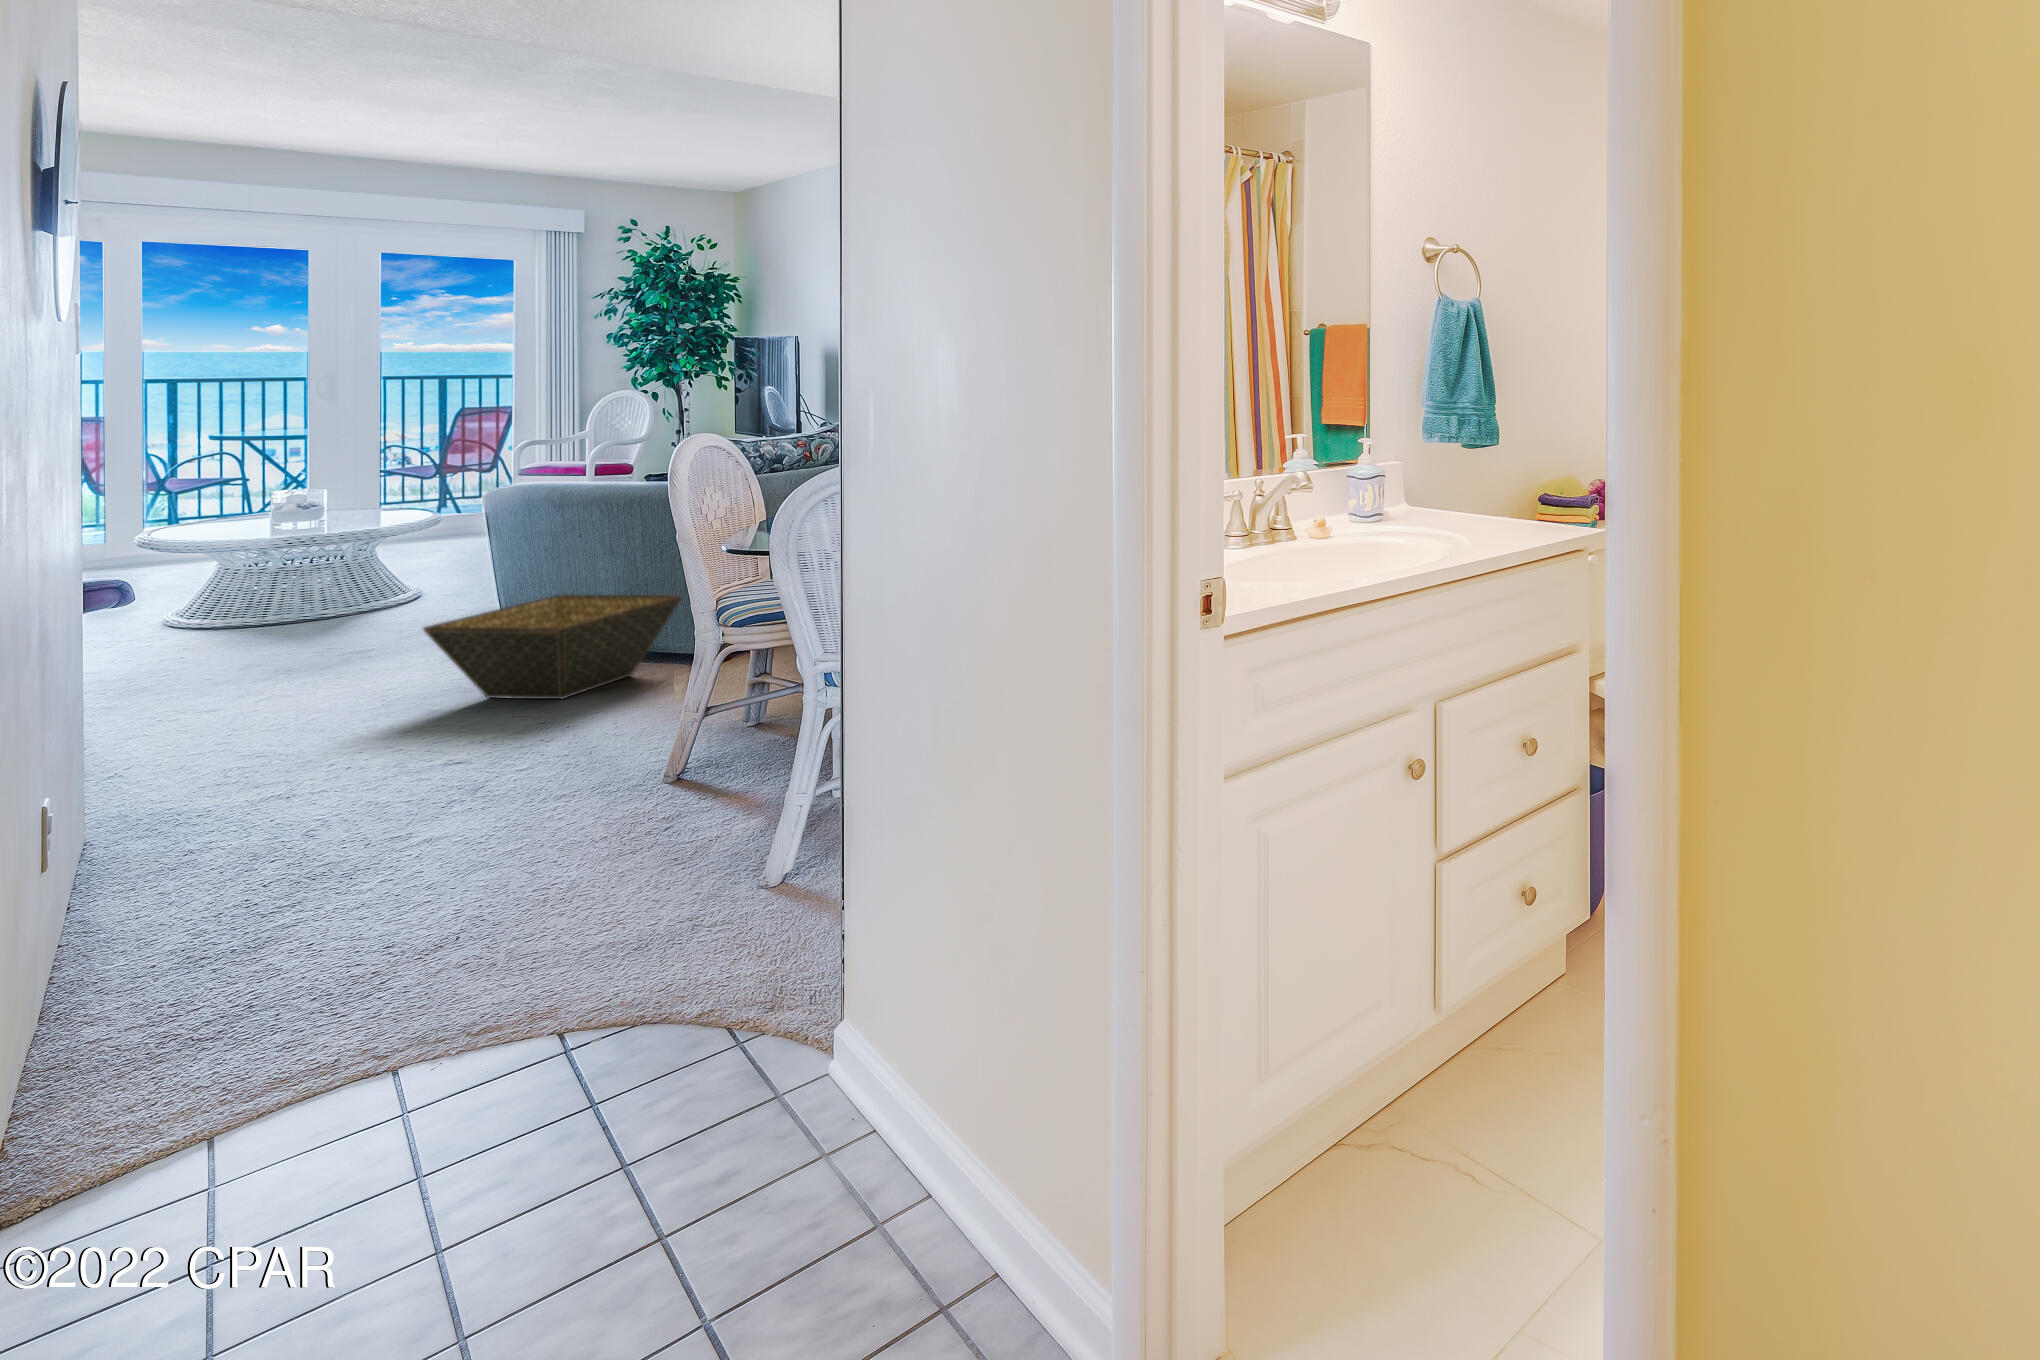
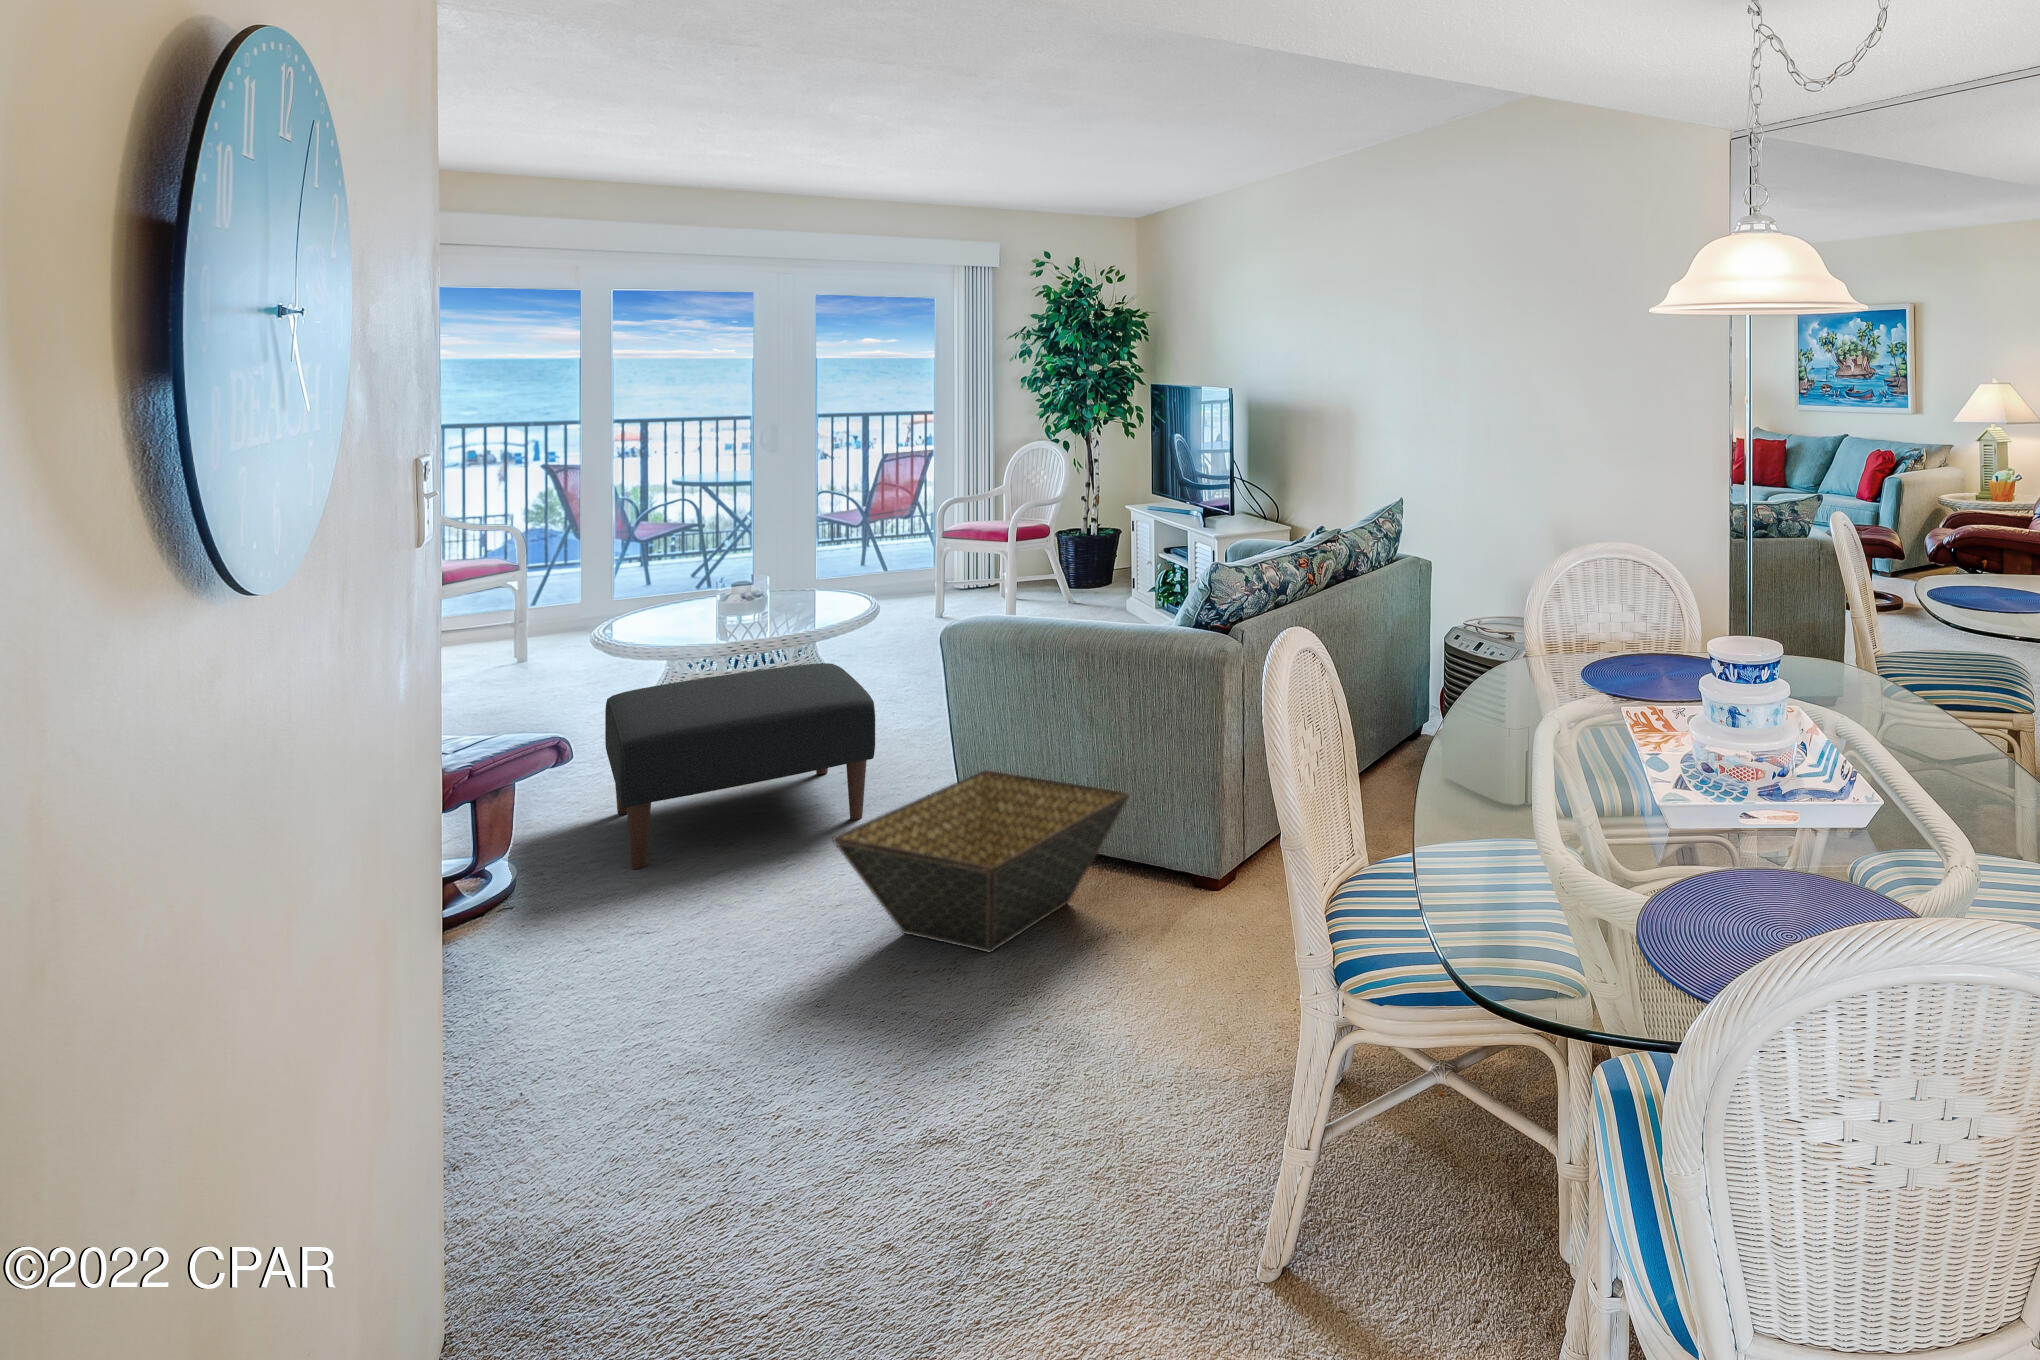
ottoman: none [184,547,458,694] -> present [605,663,875,869]

